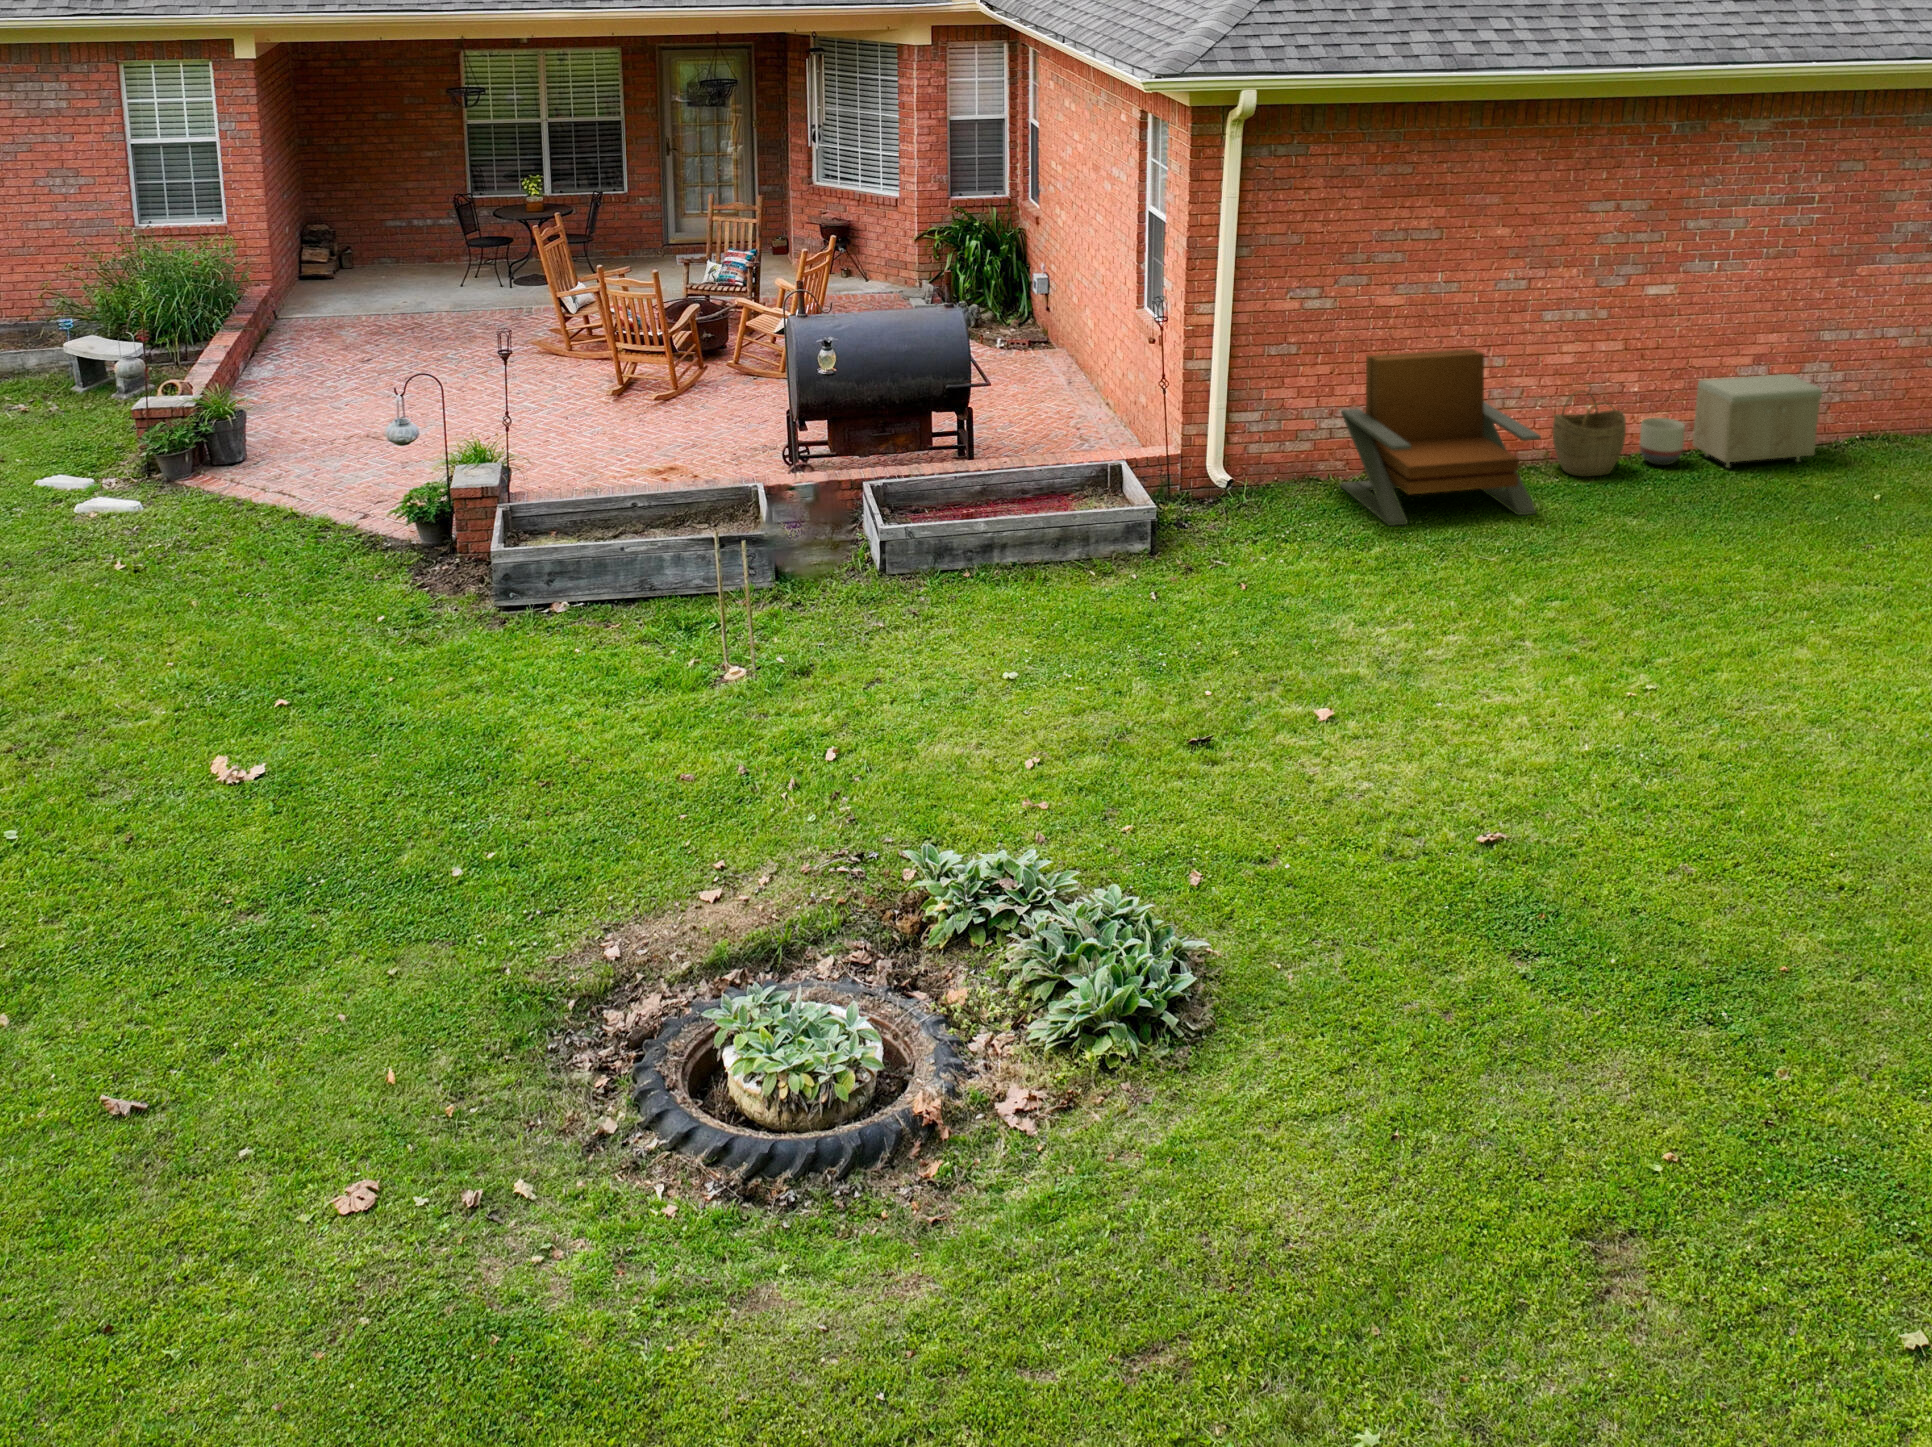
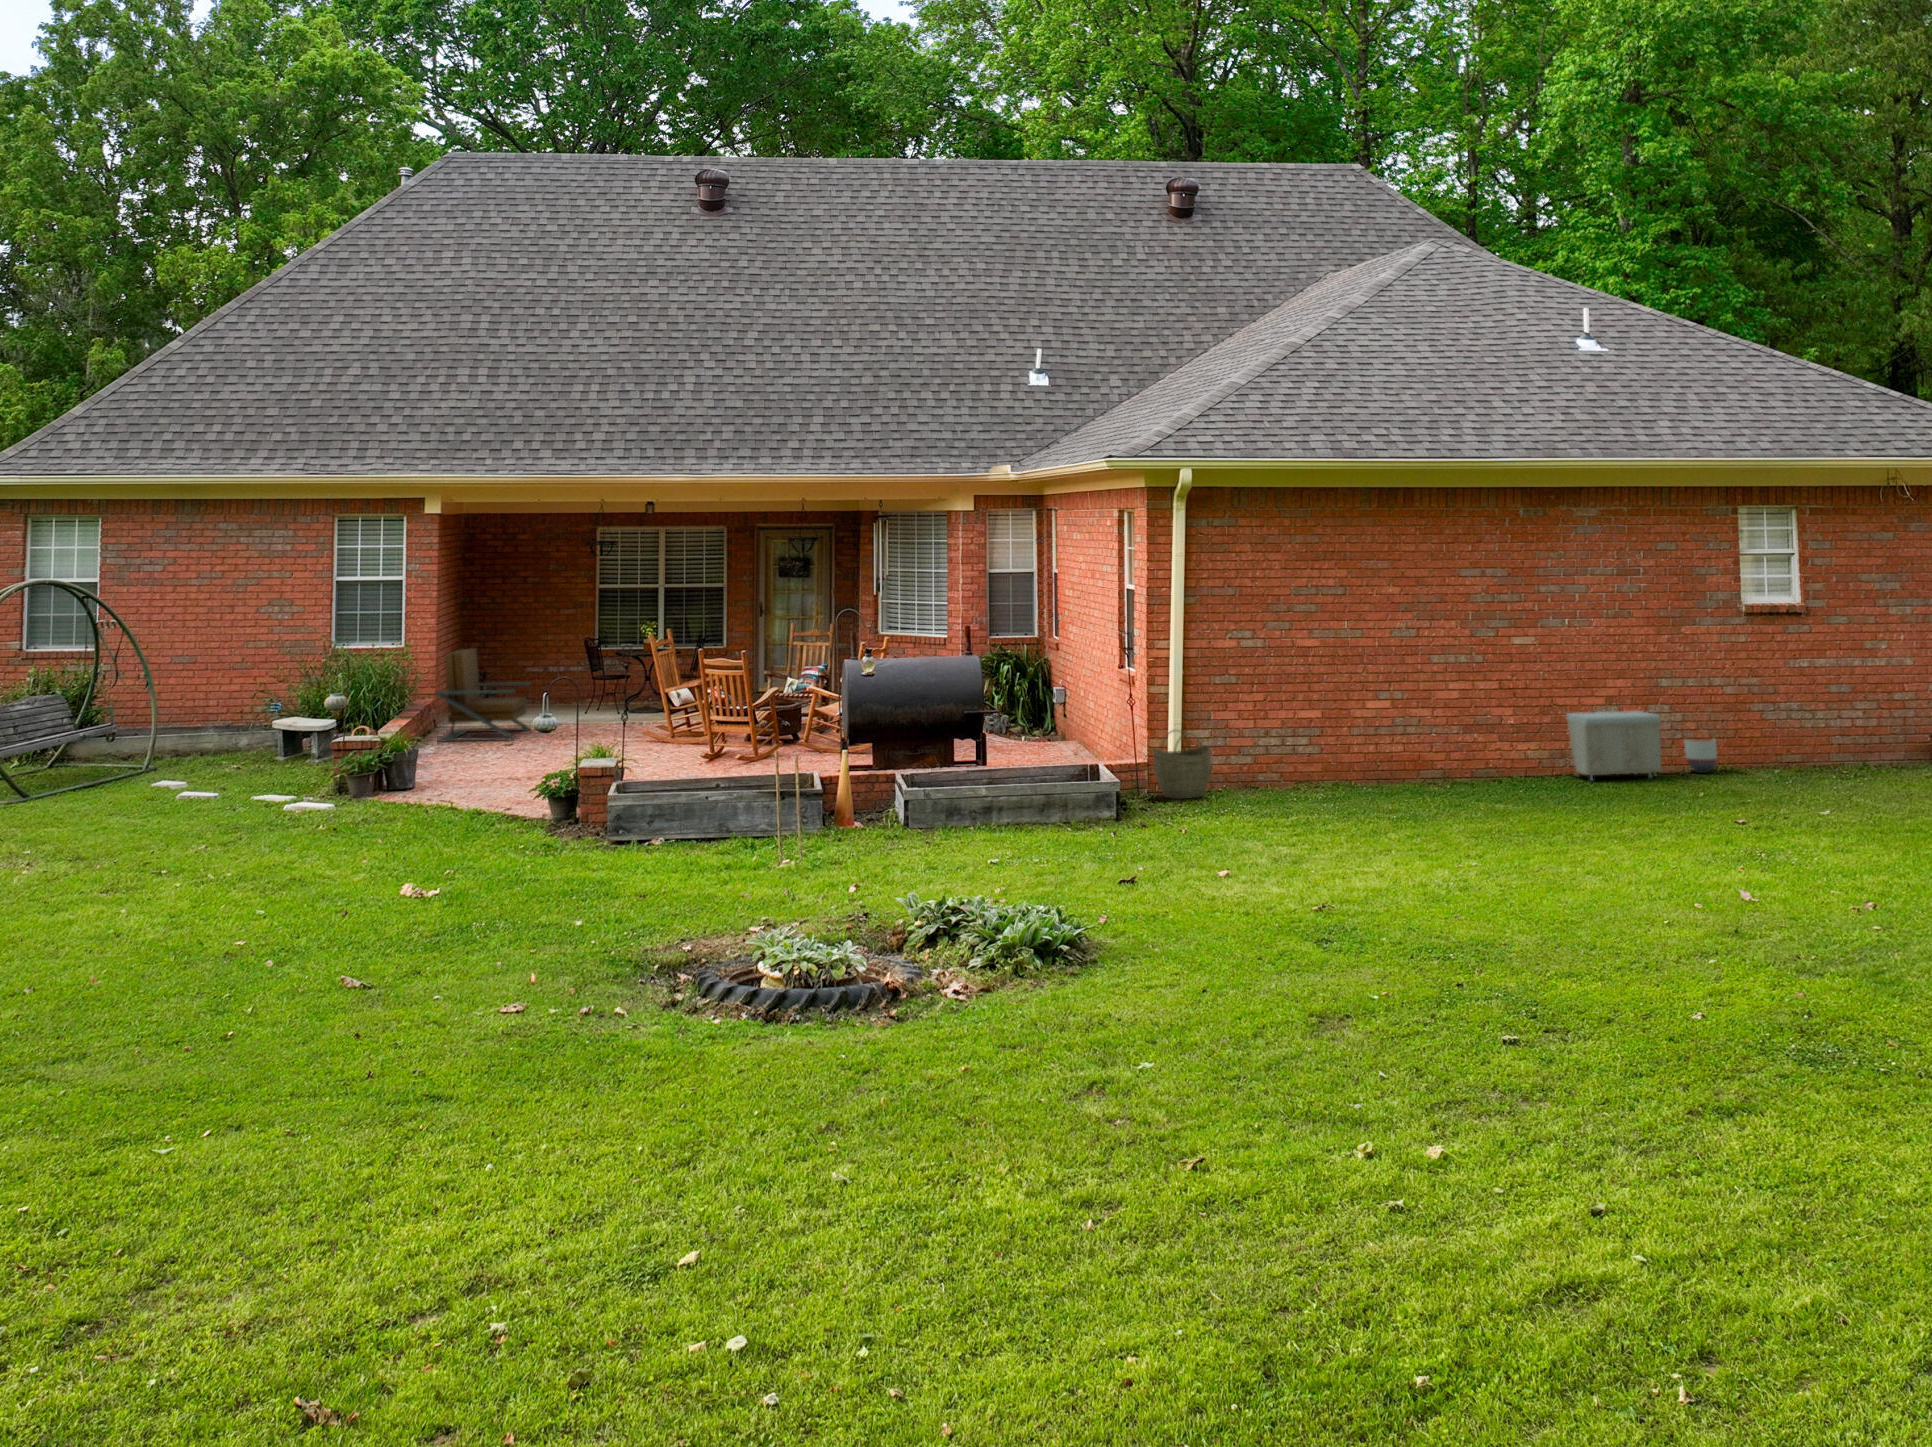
lounge chair: present [1340,349,1541,526] -> present [435,648,530,742]
woven basket: present [1553,391,1626,476] -> present [1153,733,1211,799]
planter: present [1640,418,1685,465] -> present [1684,738,1717,773]

